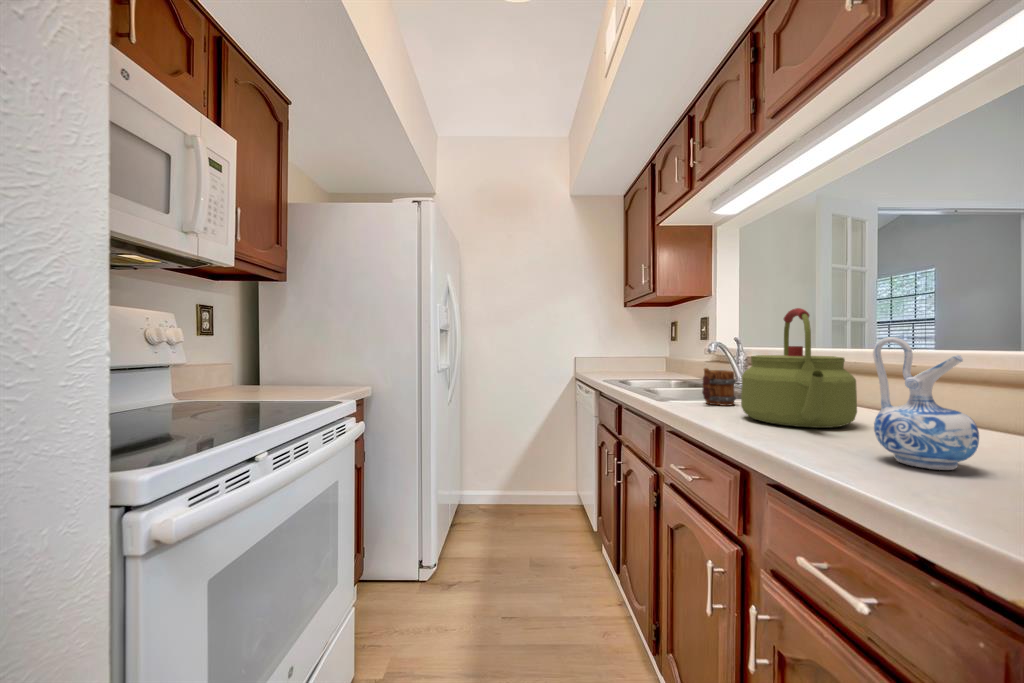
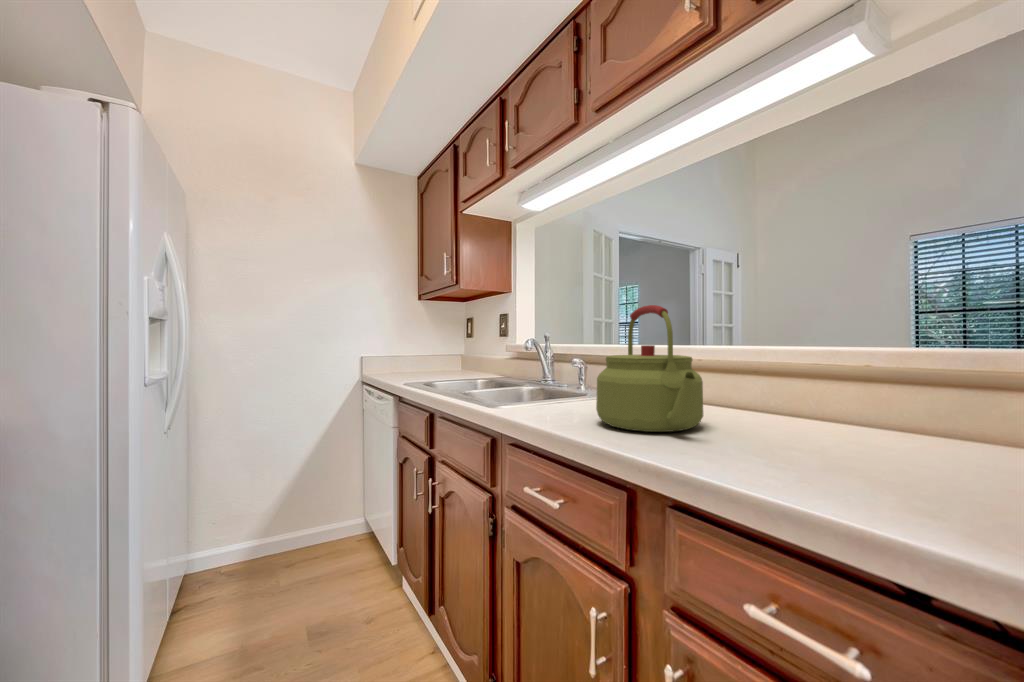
ceramic pitcher: present [873,337,979,470] -> none [771,337,866,473]
mug: present [702,368,736,406] -> none [541,371,574,411]

